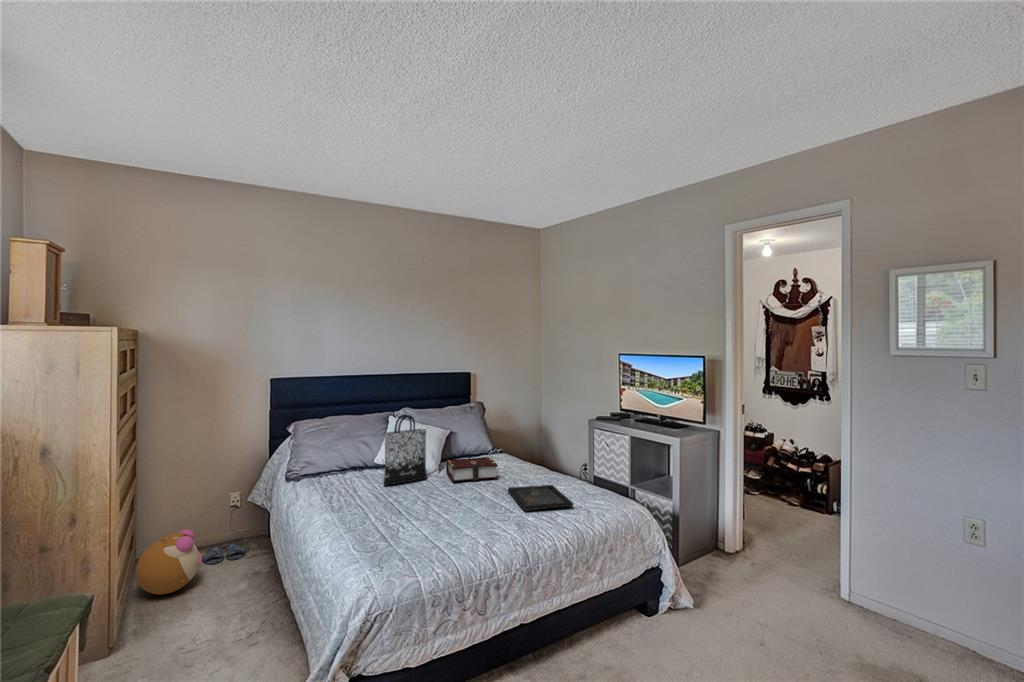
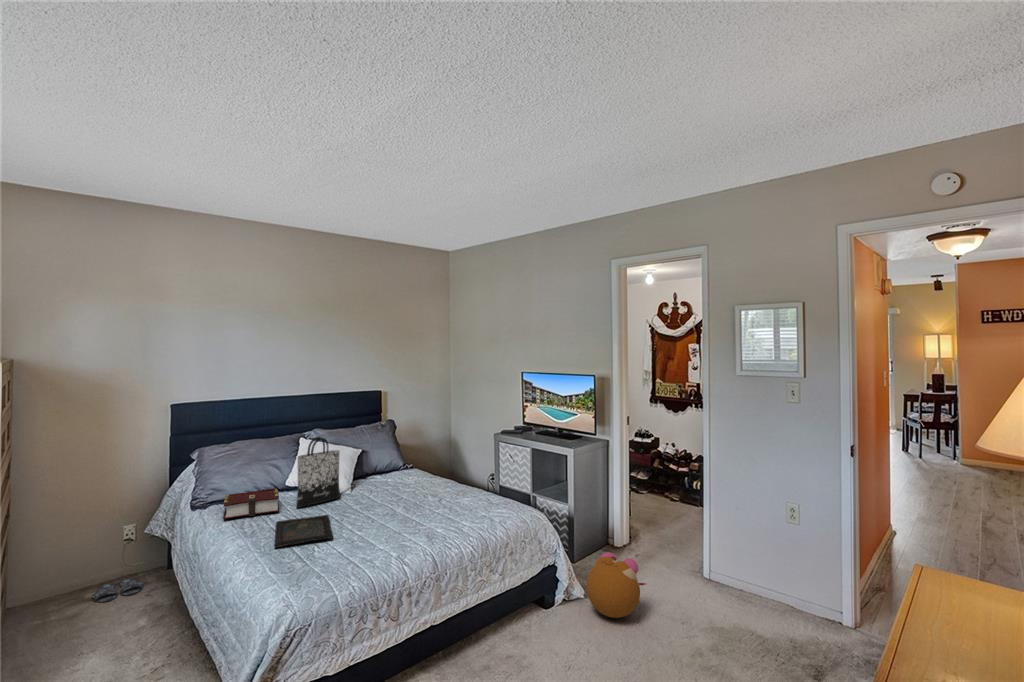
book: present [446,457,498,482] -> present [223,488,279,519]
tray: present [508,485,573,510] -> present [274,515,333,547]
plush toy: present [136,529,202,594] -> present [586,553,646,618]

